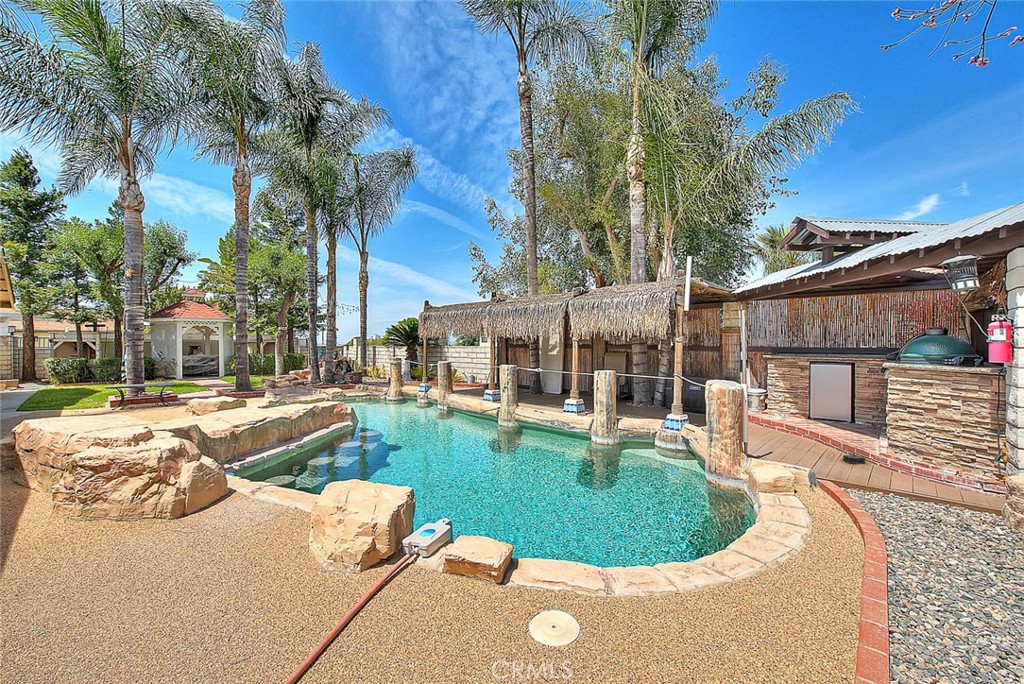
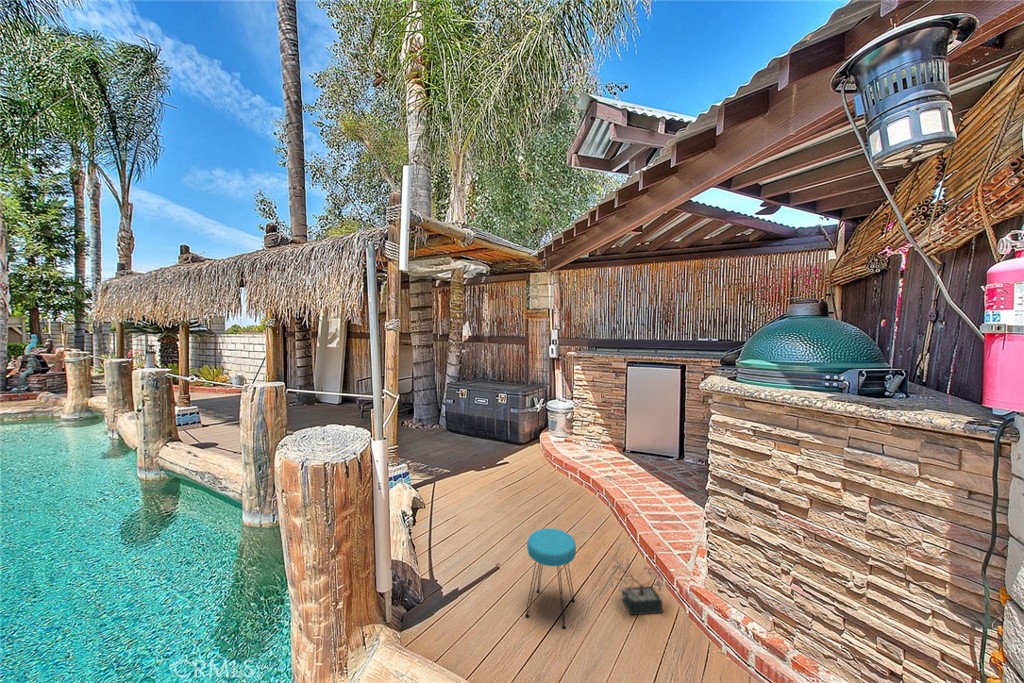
stool: none [797,429,822,464] -> present [526,528,576,628]

